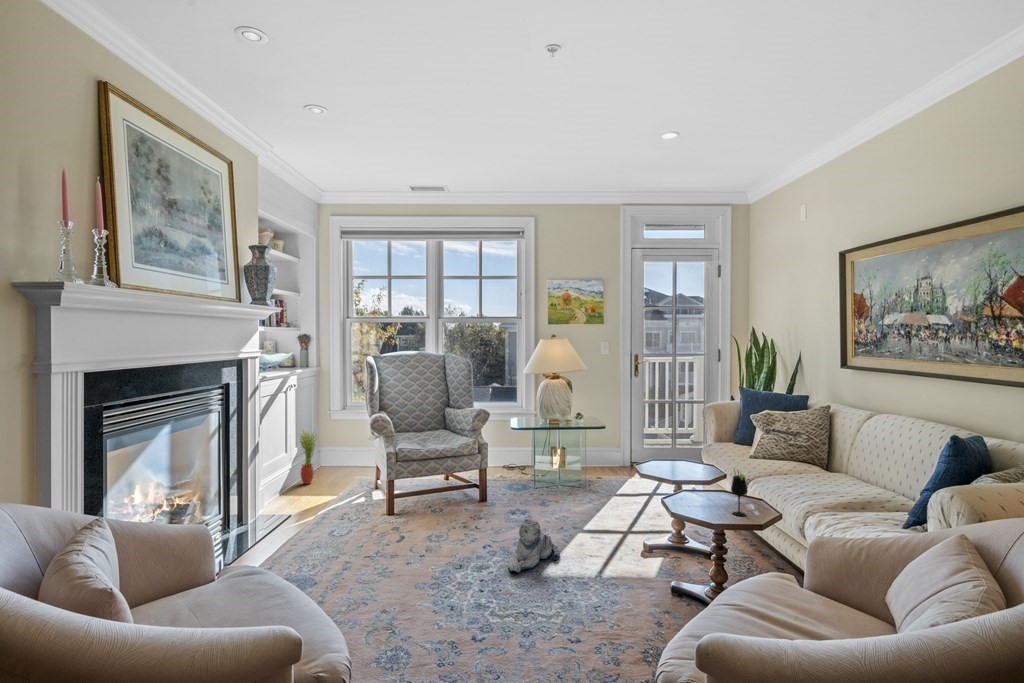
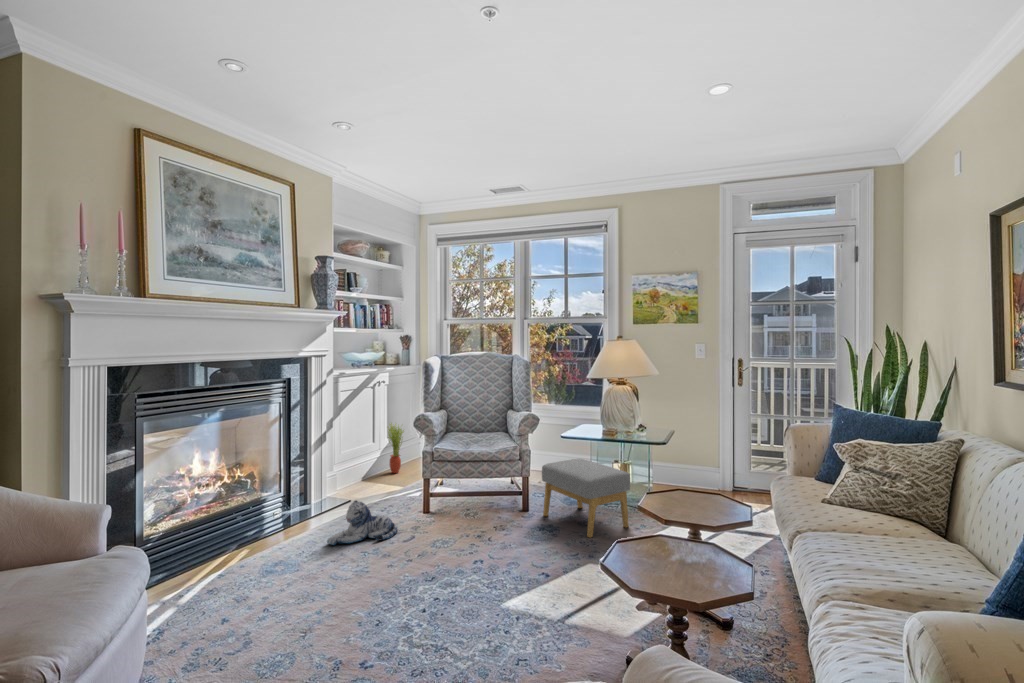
footstool: none [500,448,581,514] -> present [542,459,630,537]
wine glass: present [731,470,747,516] -> none [681,517,703,583]
plush toy: present [508,519,560,572] -> present [327,500,397,545]

